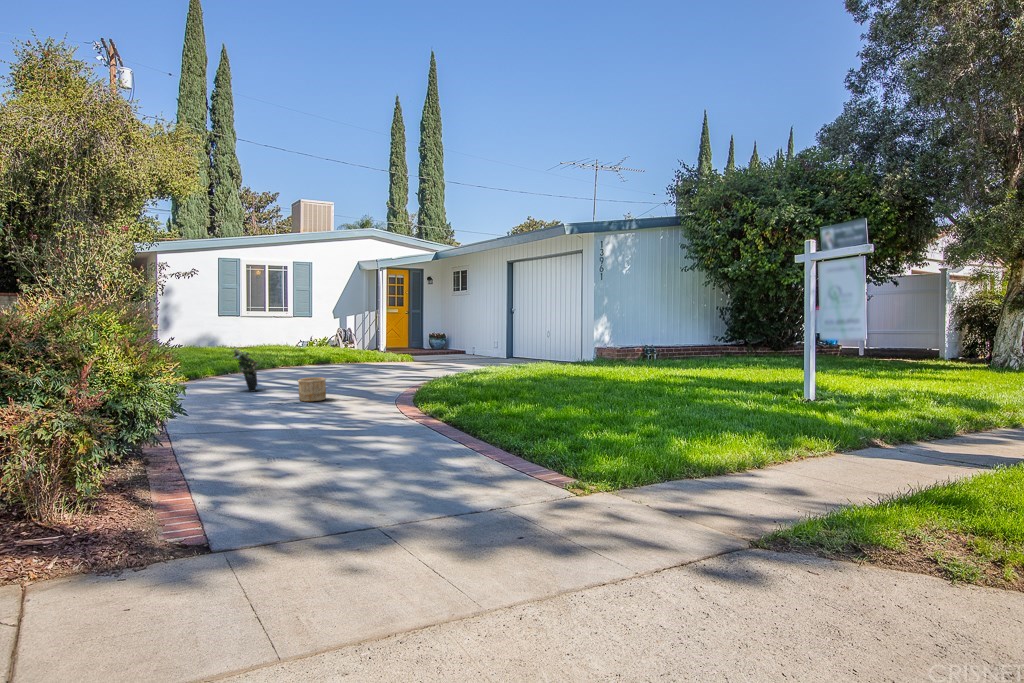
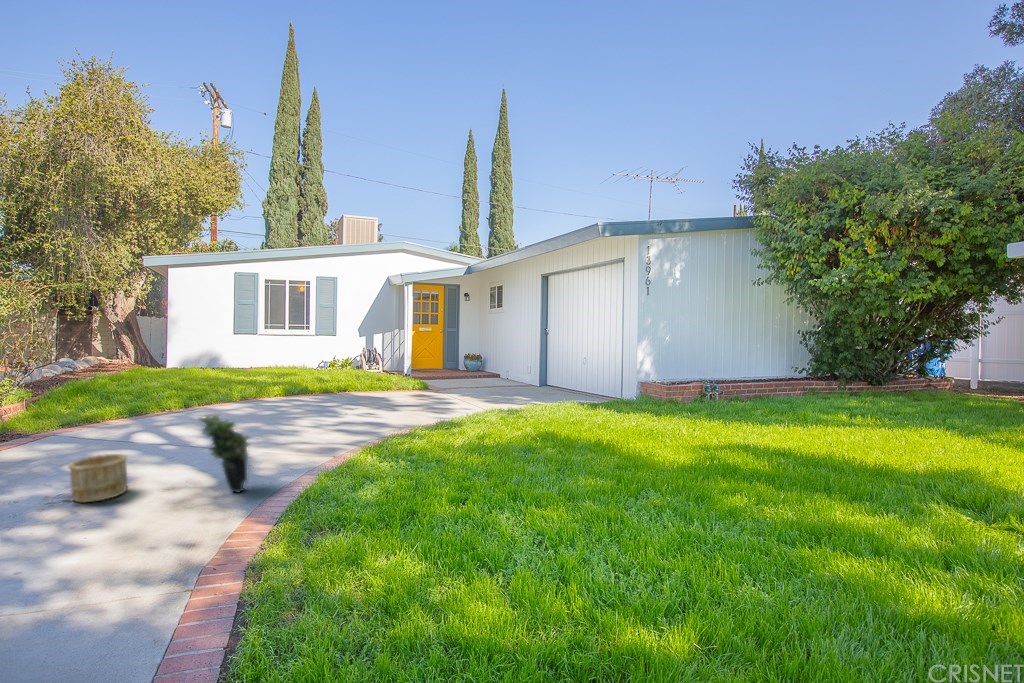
potted plant: present [231,348,259,391] -> present [199,414,249,493]

